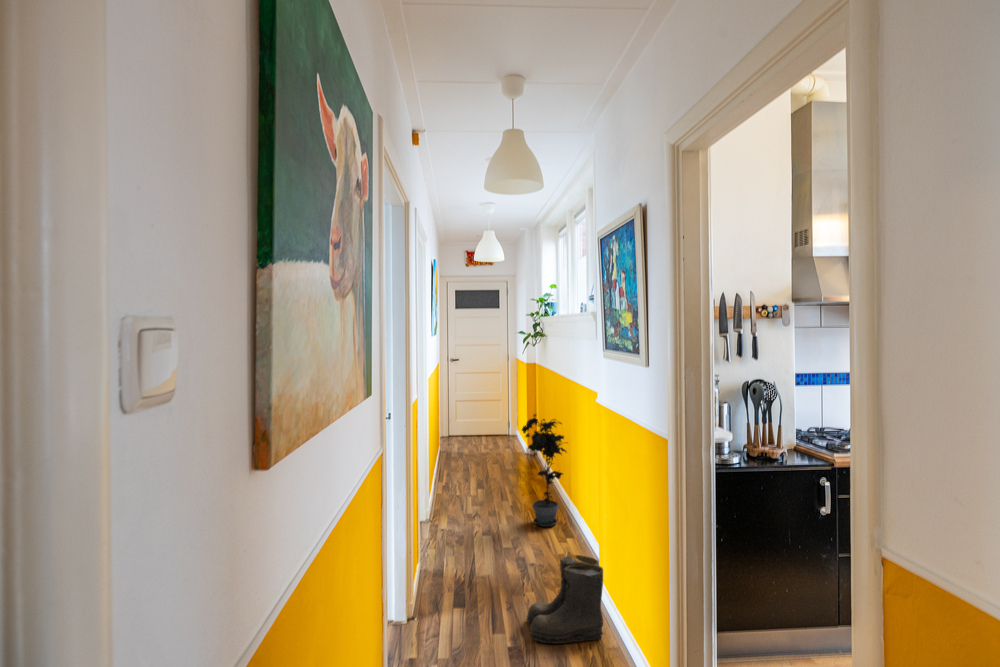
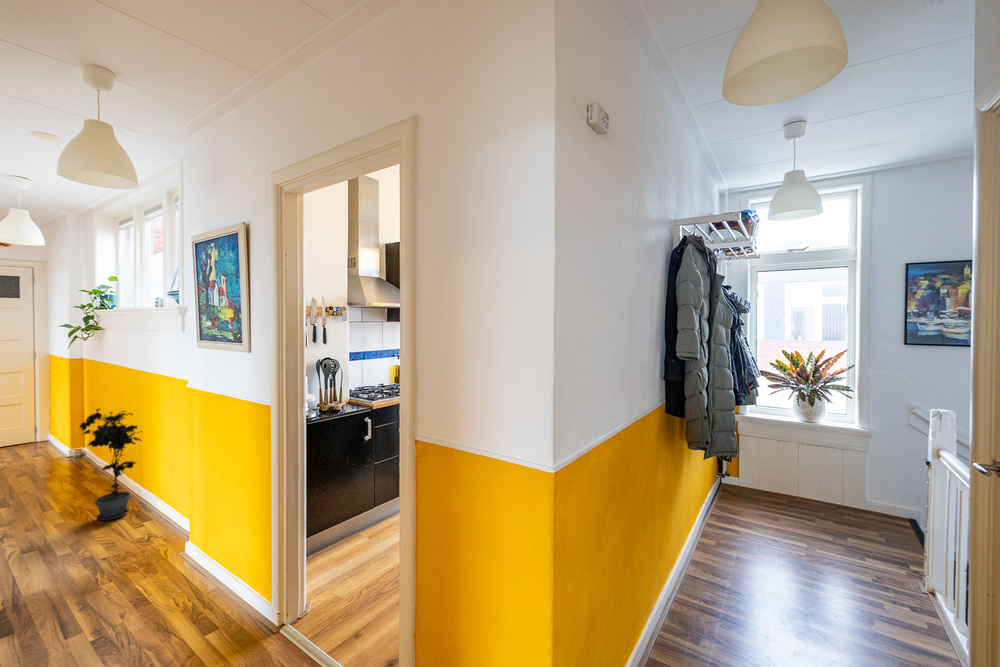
boots: present [526,555,603,644] -> none [108,523,202,619]

